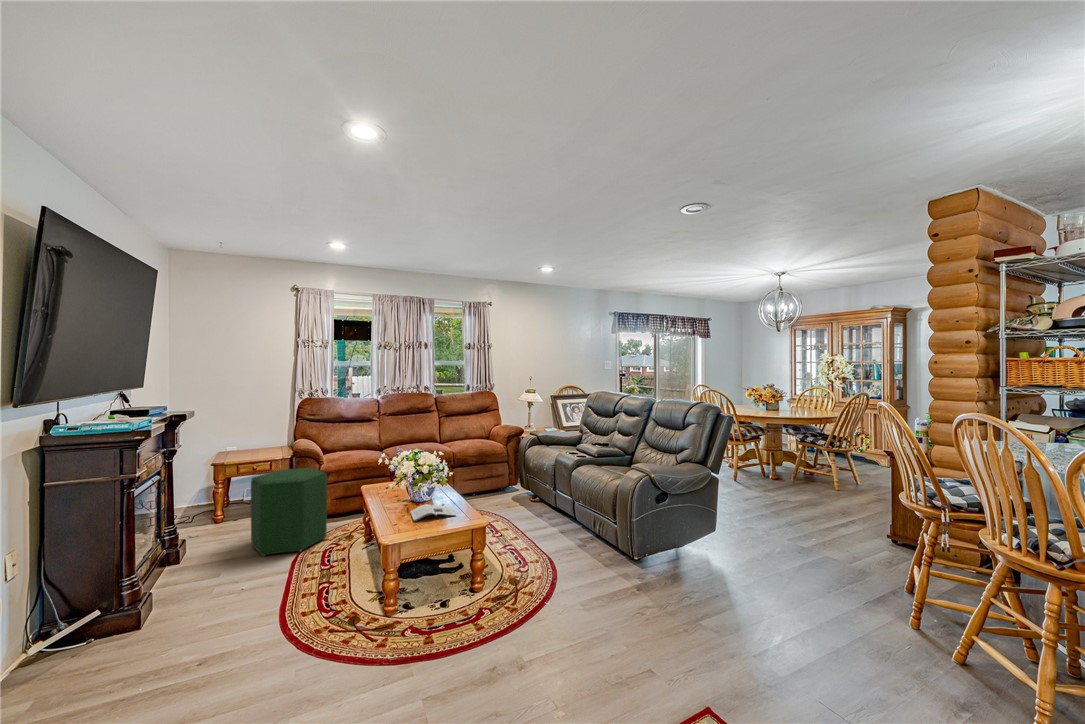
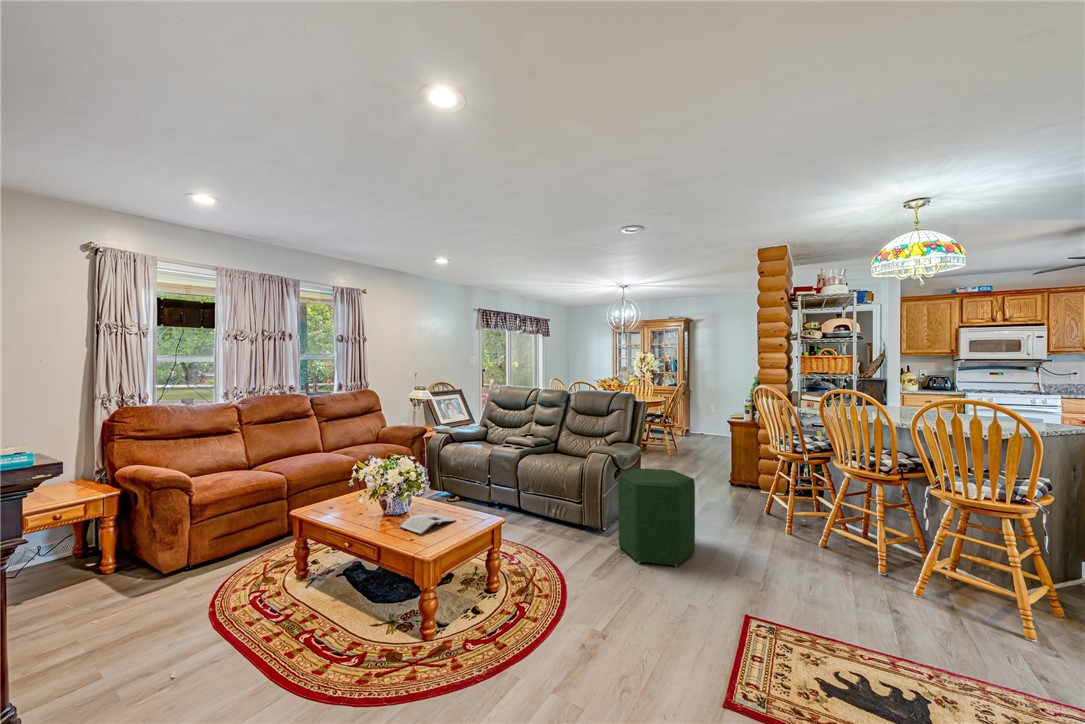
ottoman: present [251,468,327,556] -> present [618,468,695,567]

